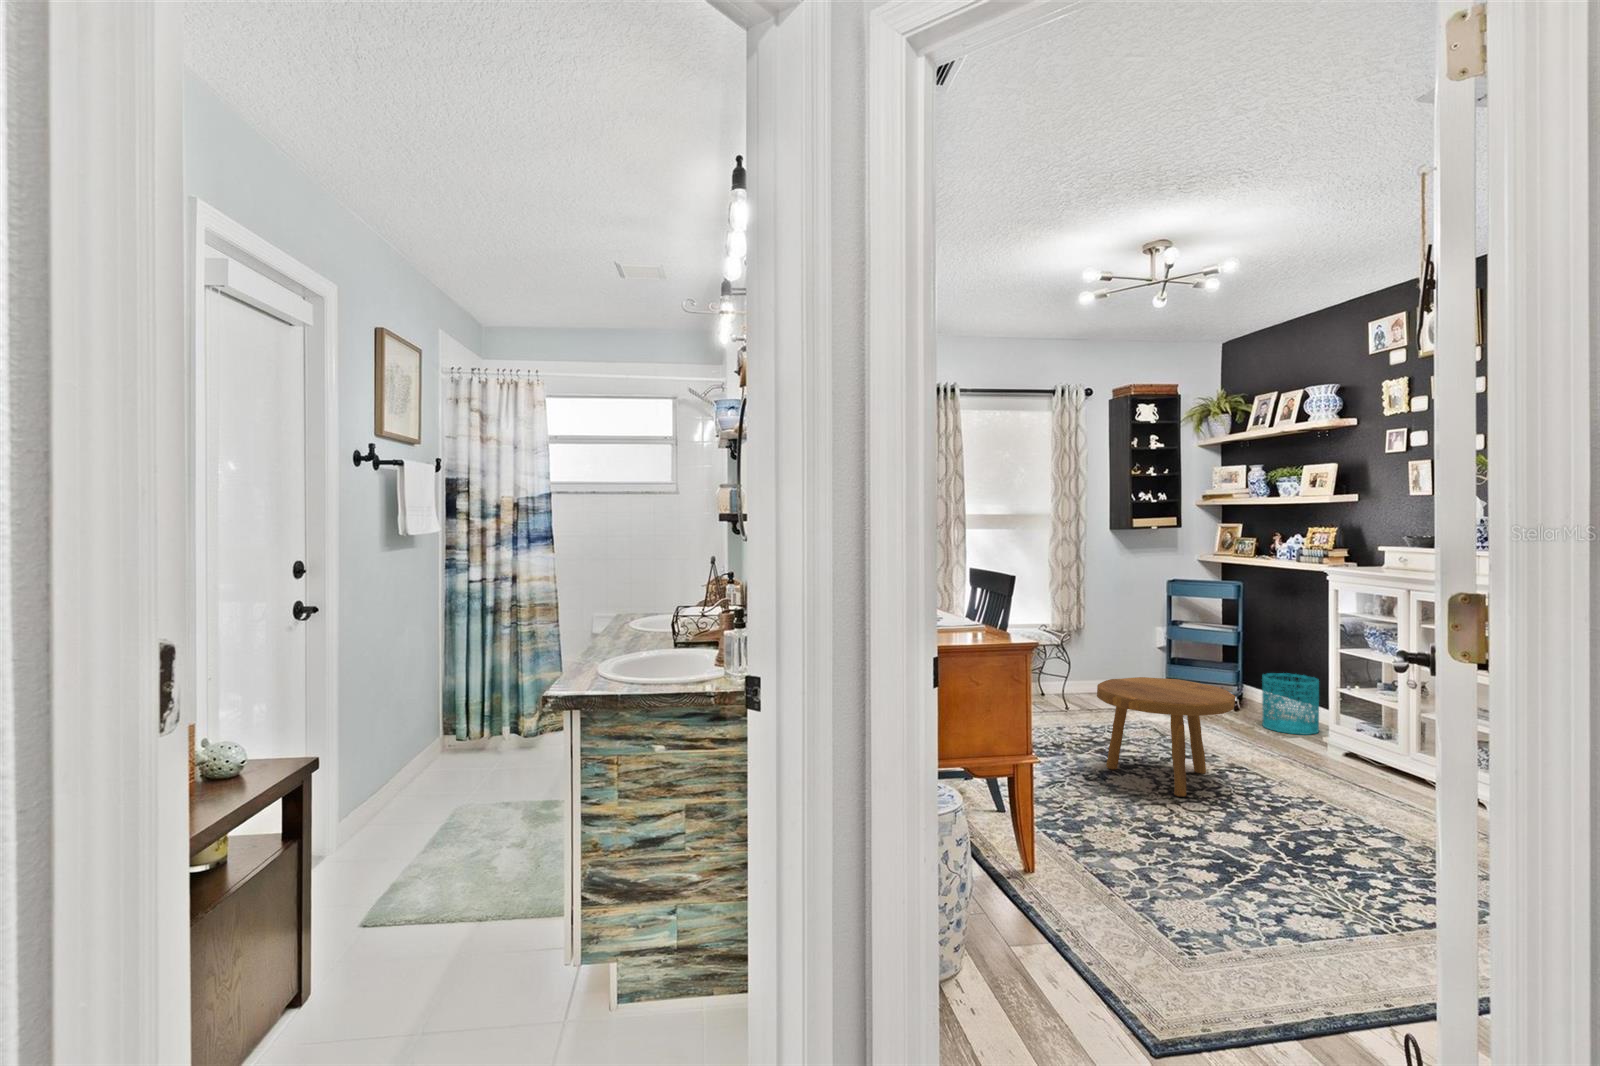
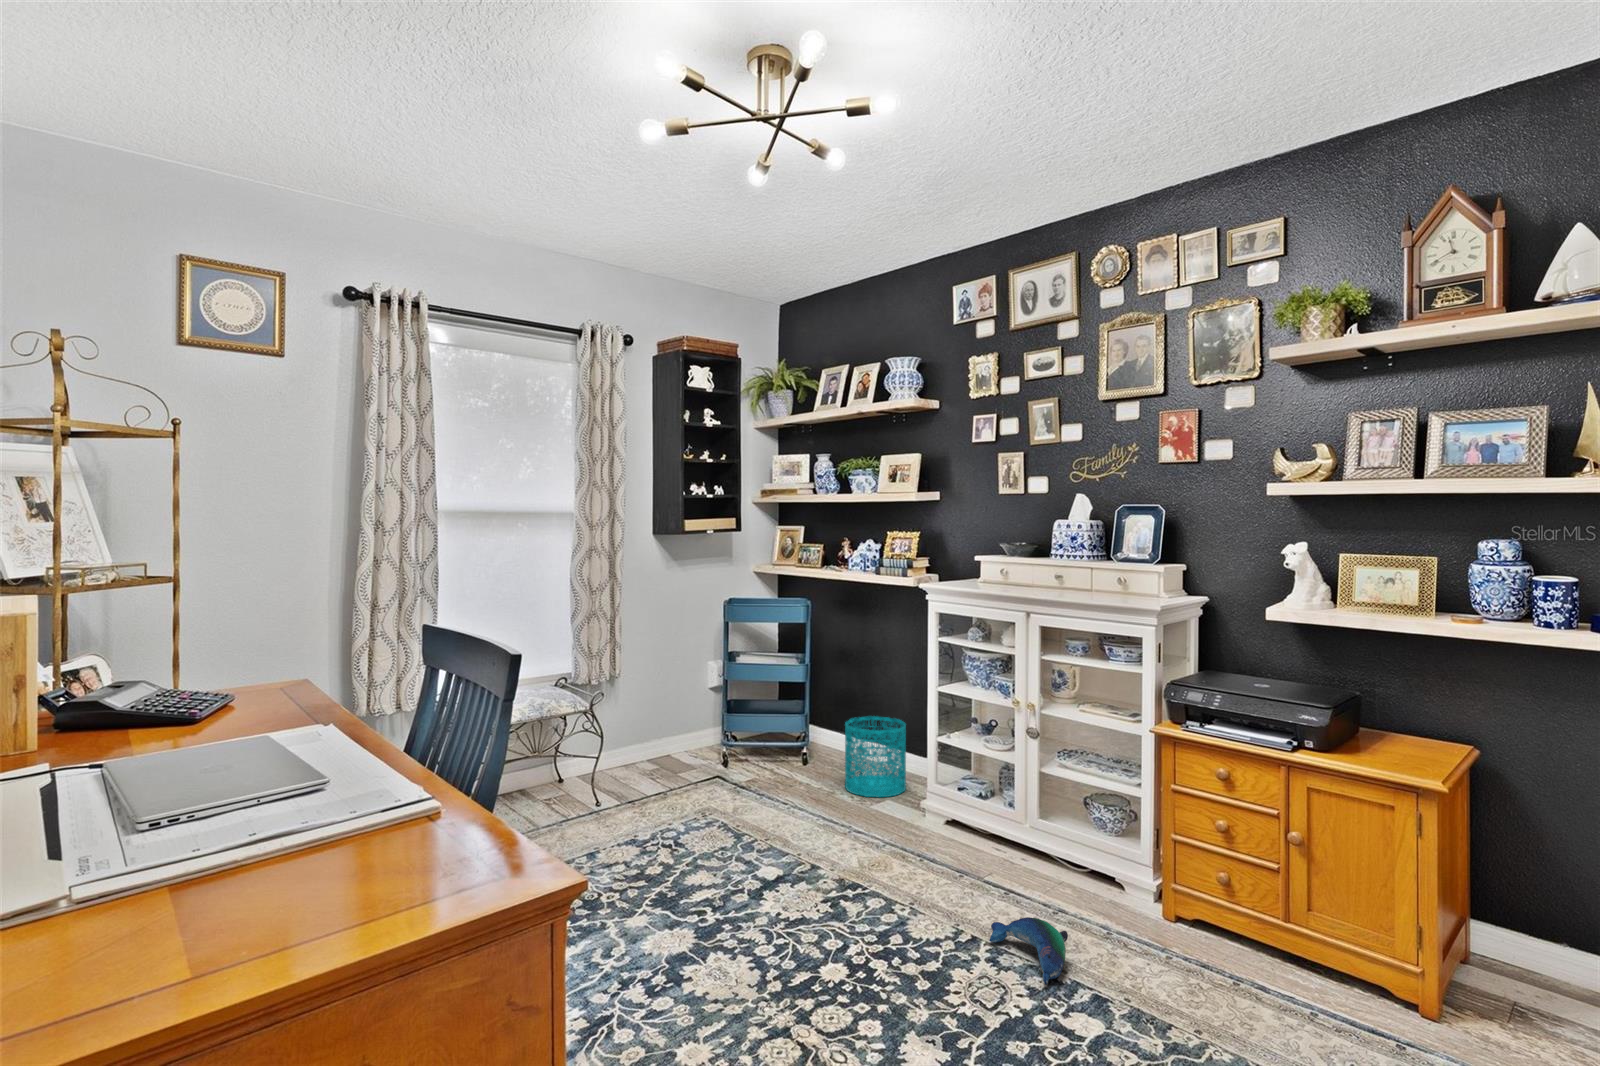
footstool: present [1097,677,1235,797] -> none [667,764,866,976]
plush toy: none [1330,797,1391,832] -> present [989,917,1068,984]

